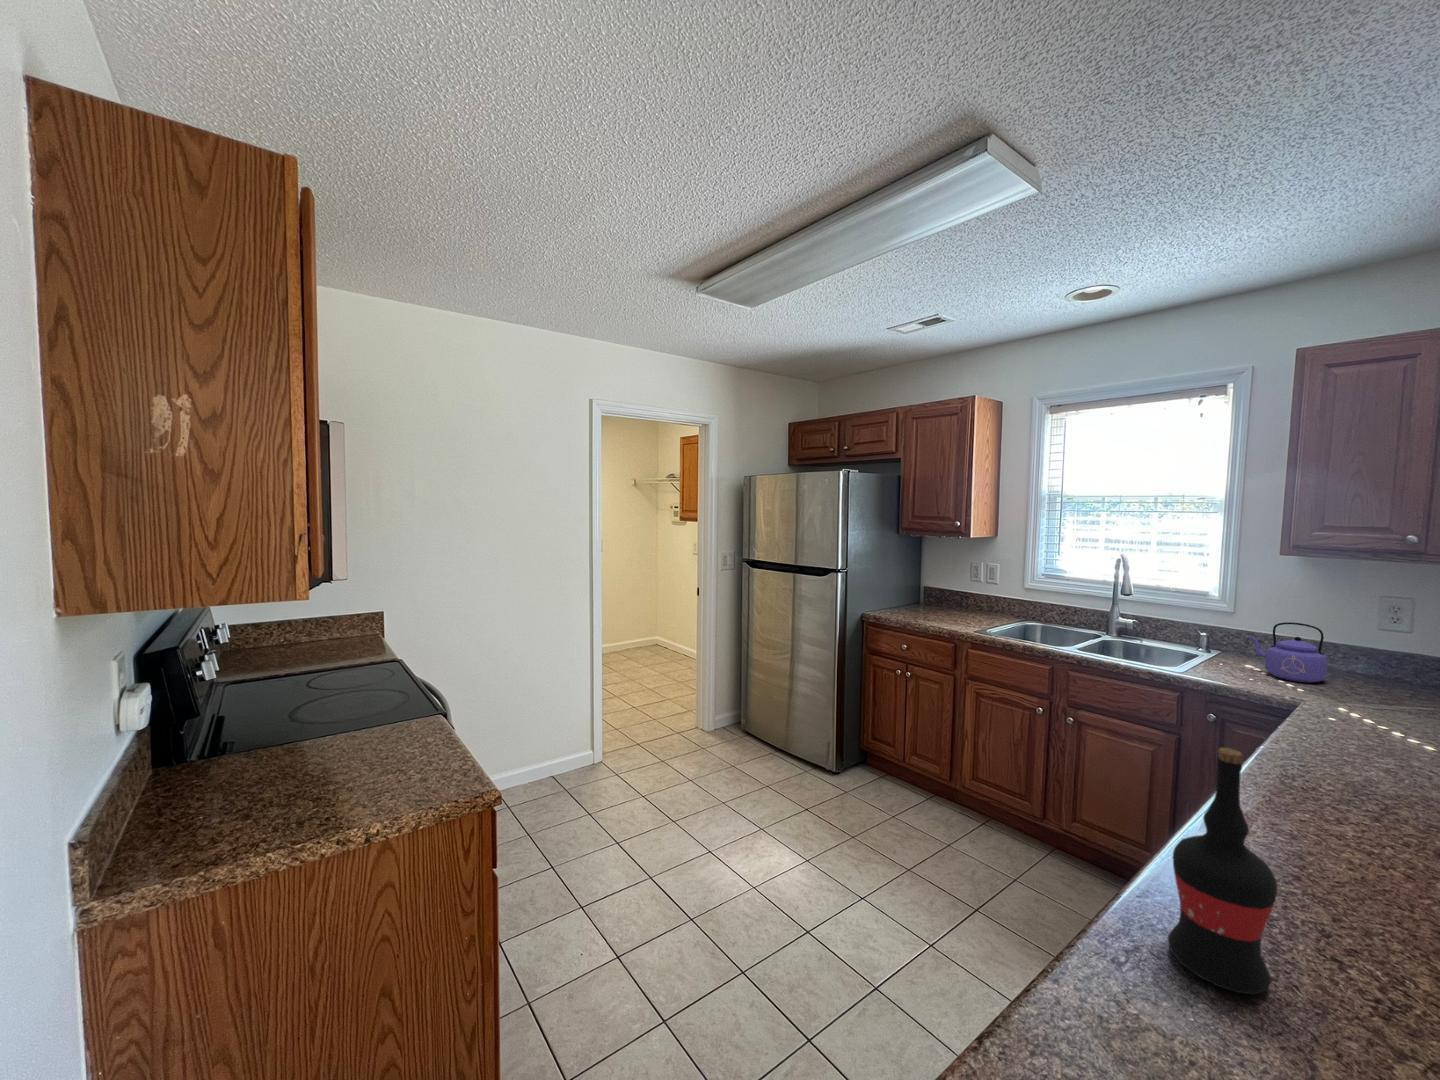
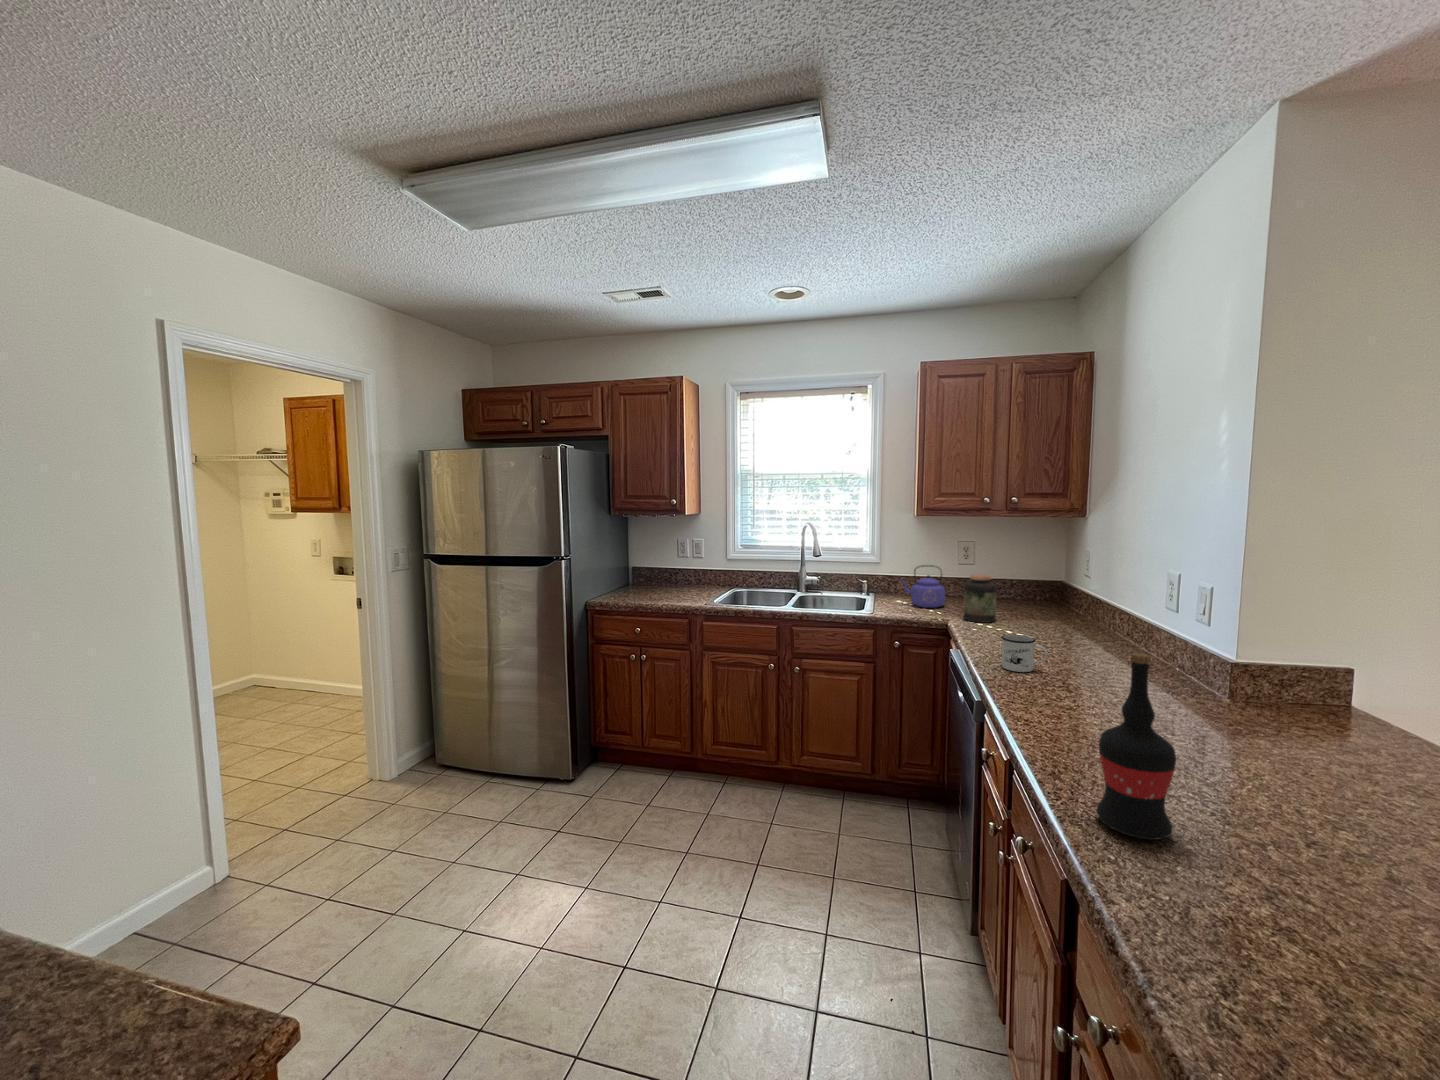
jar: none [1335,644,1401,717] -> present [964,574,997,623]
mug: none [1304,727,1384,785] -> present [1001,634,1047,672]

